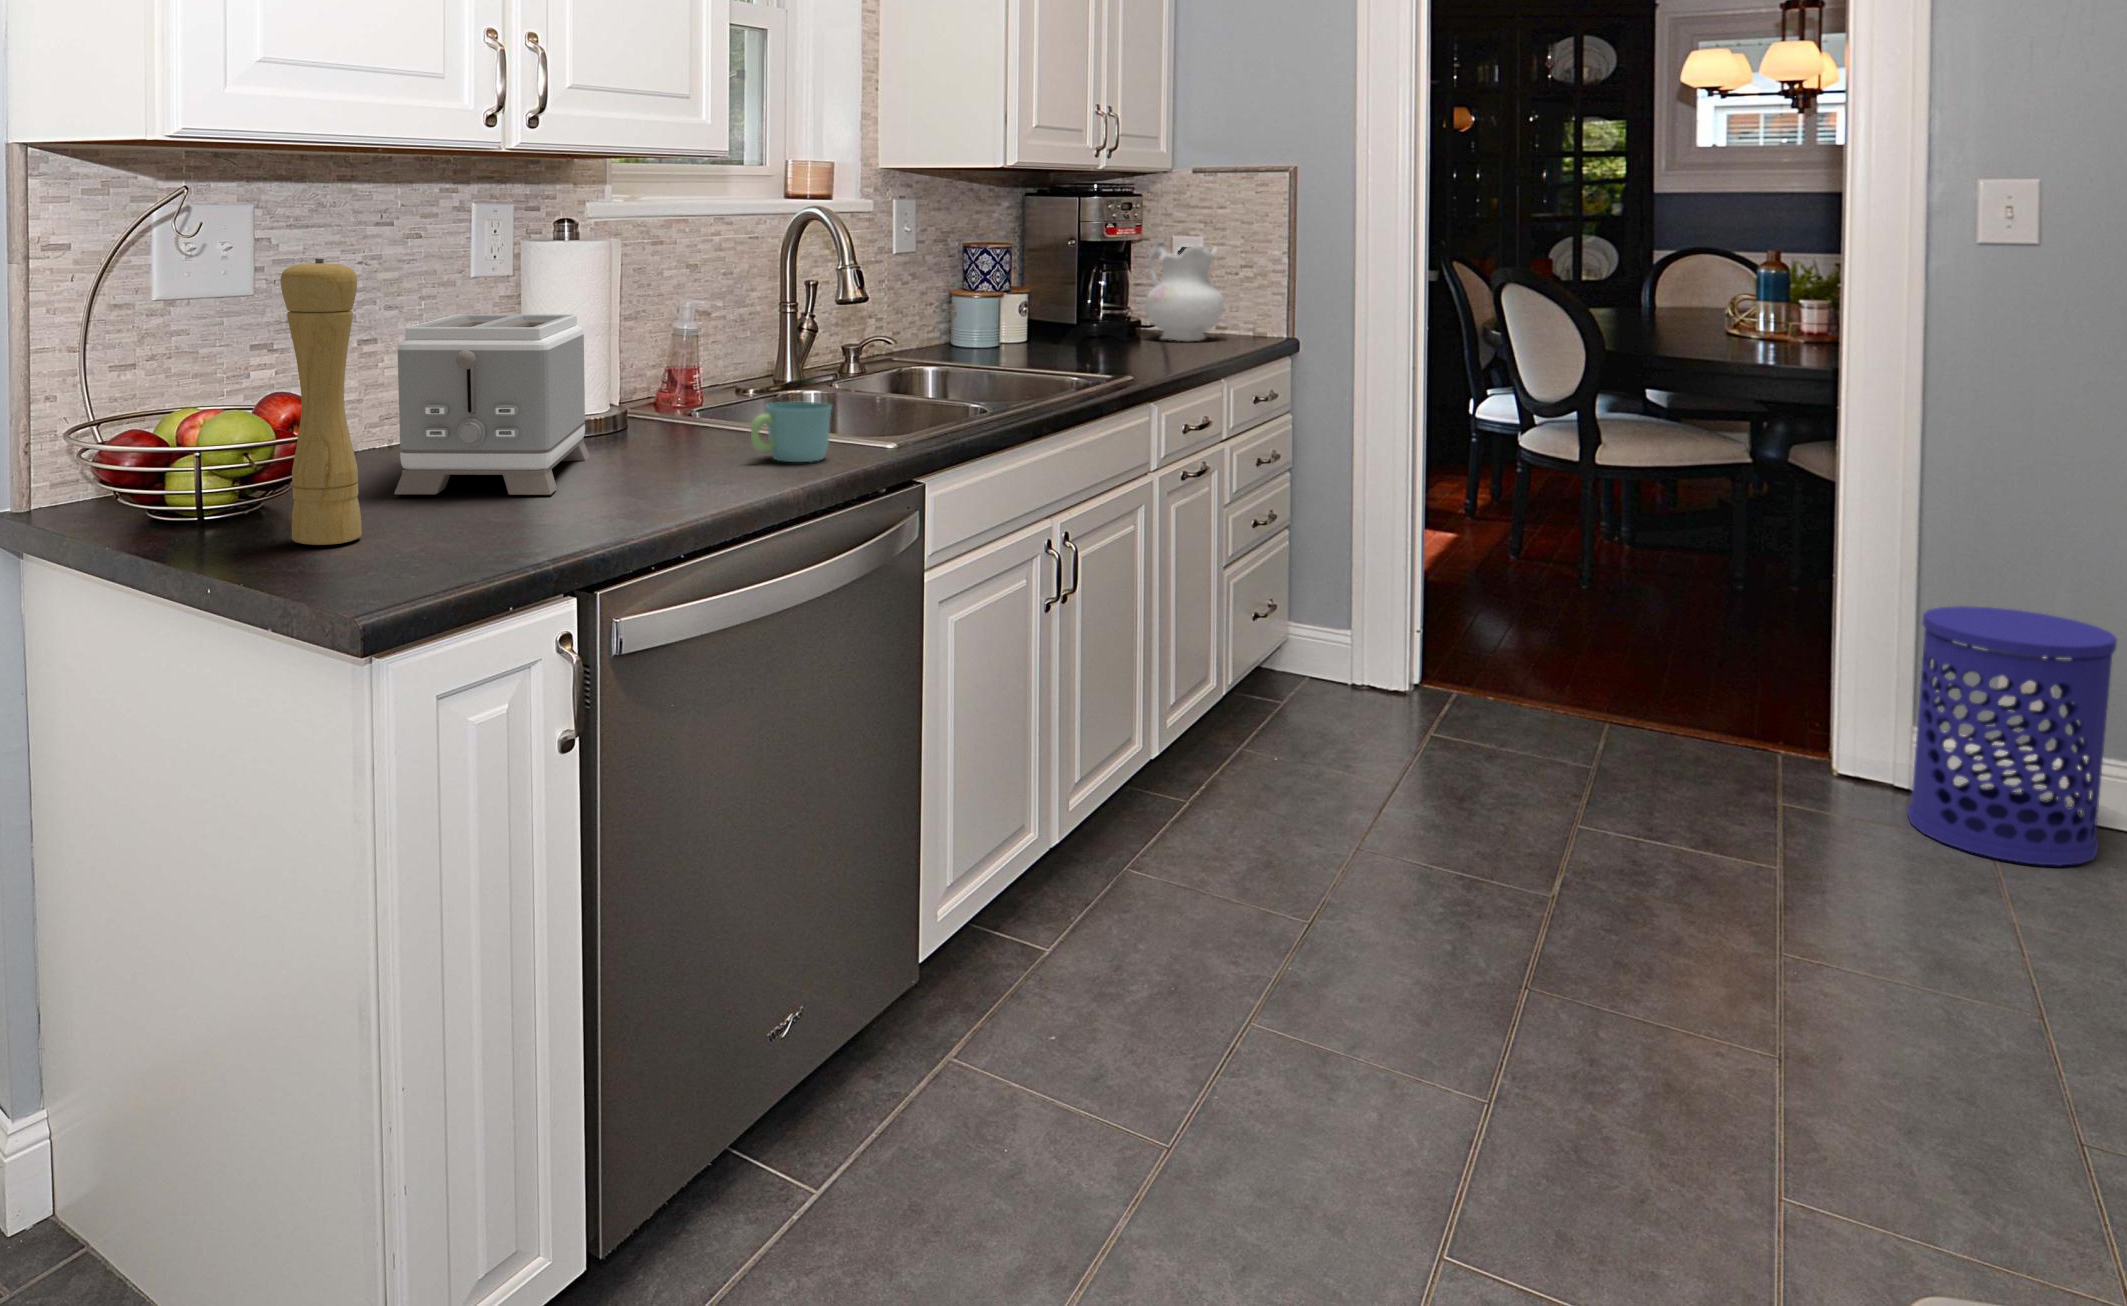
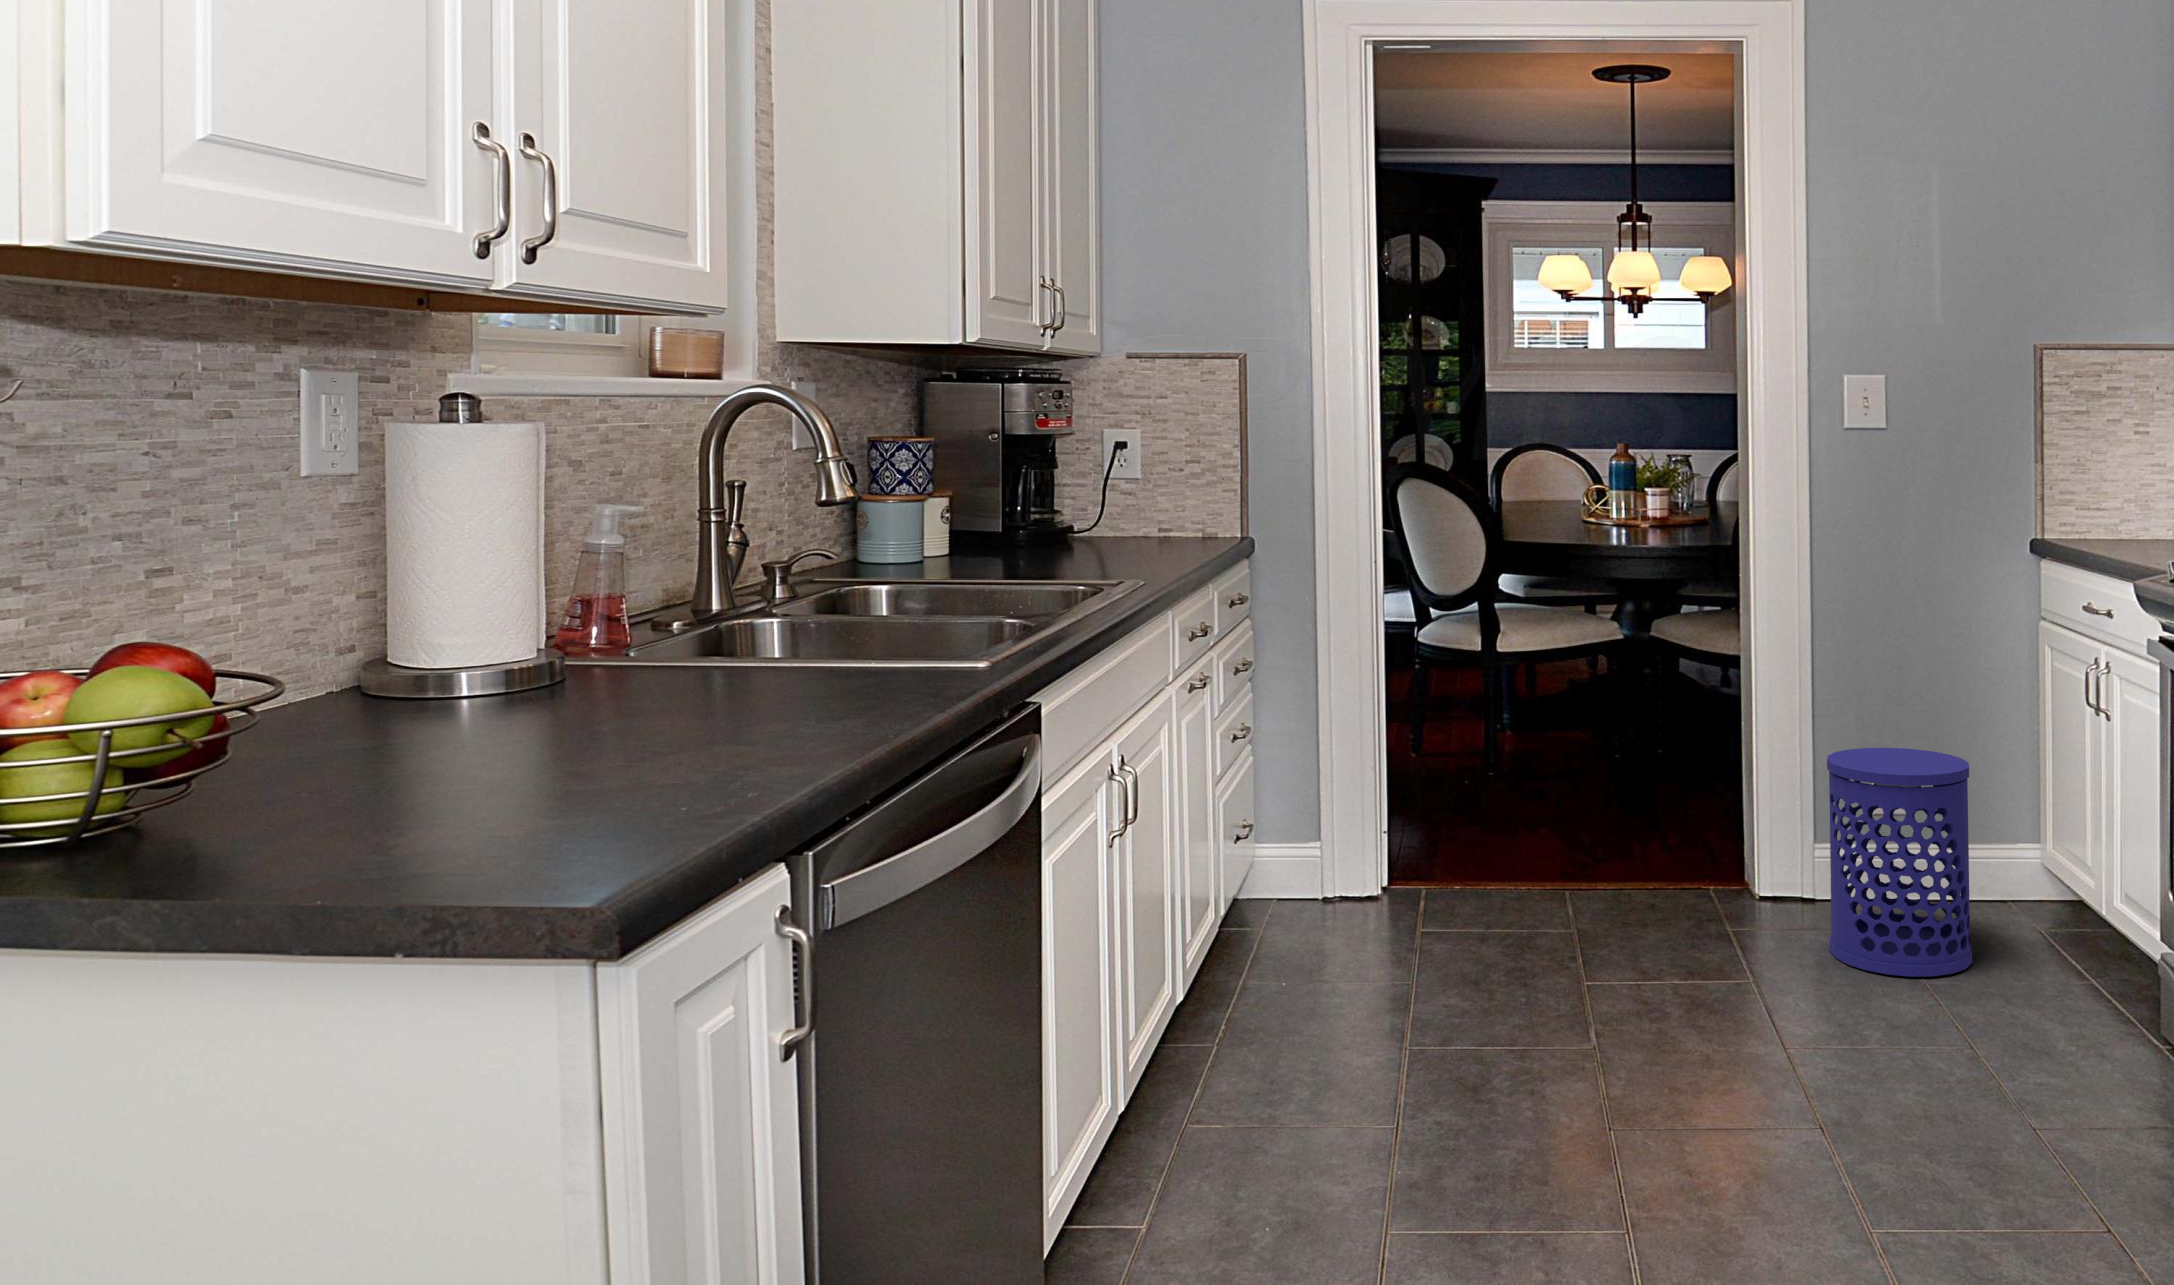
ceramic pitcher: present [1146,242,1224,341] -> none [1082,435,1167,544]
pepper mill: present [280,259,362,545] -> none [158,439,288,871]
toaster: present [394,314,590,495] -> none [272,523,530,788]
mug: present [751,402,831,462] -> none [772,622,873,698]

